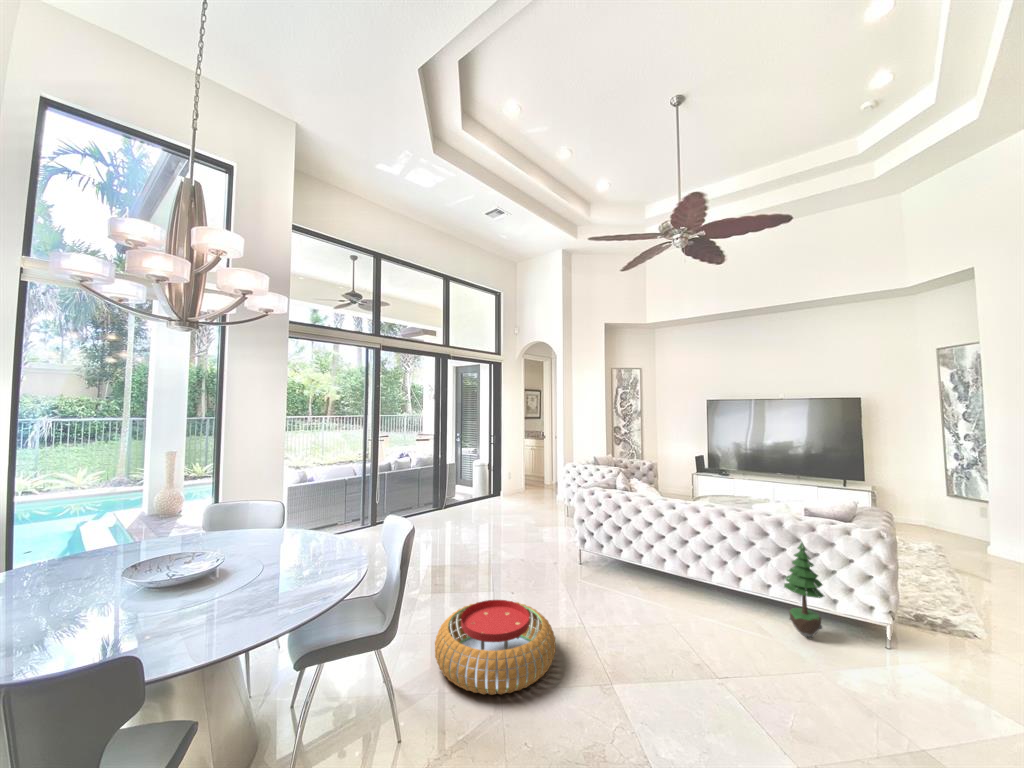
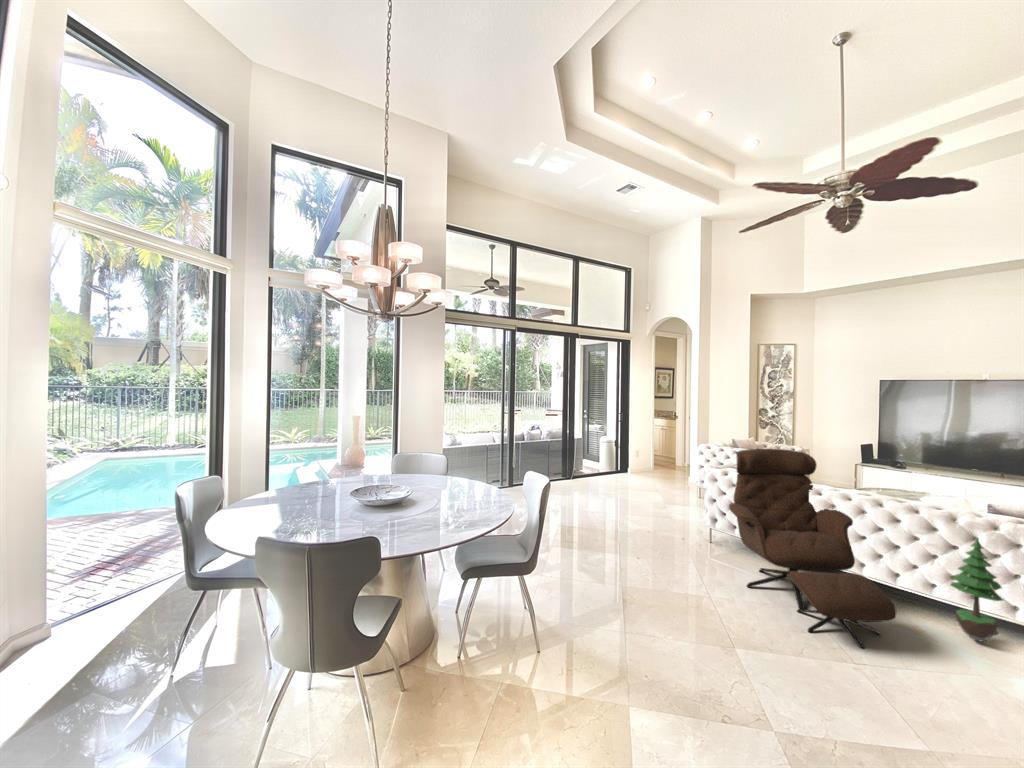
lounge chair: none [597,467,748,665] -> present [729,449,896,648]
pouf: present [435,600,555,695] -> none [572,558,682,632]

